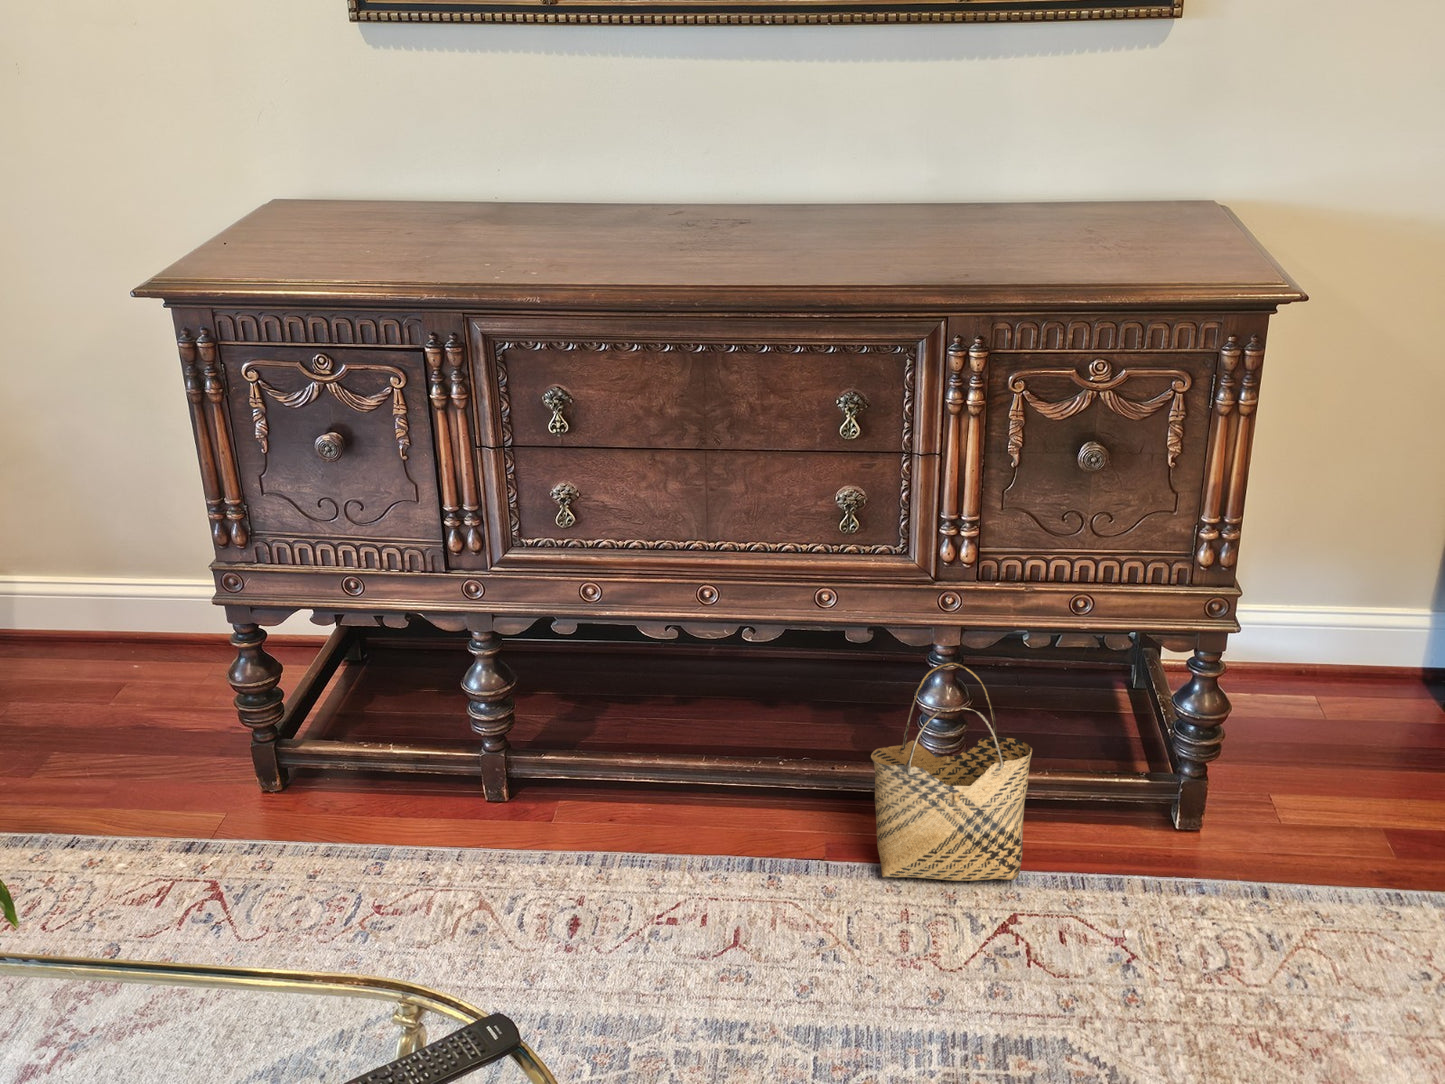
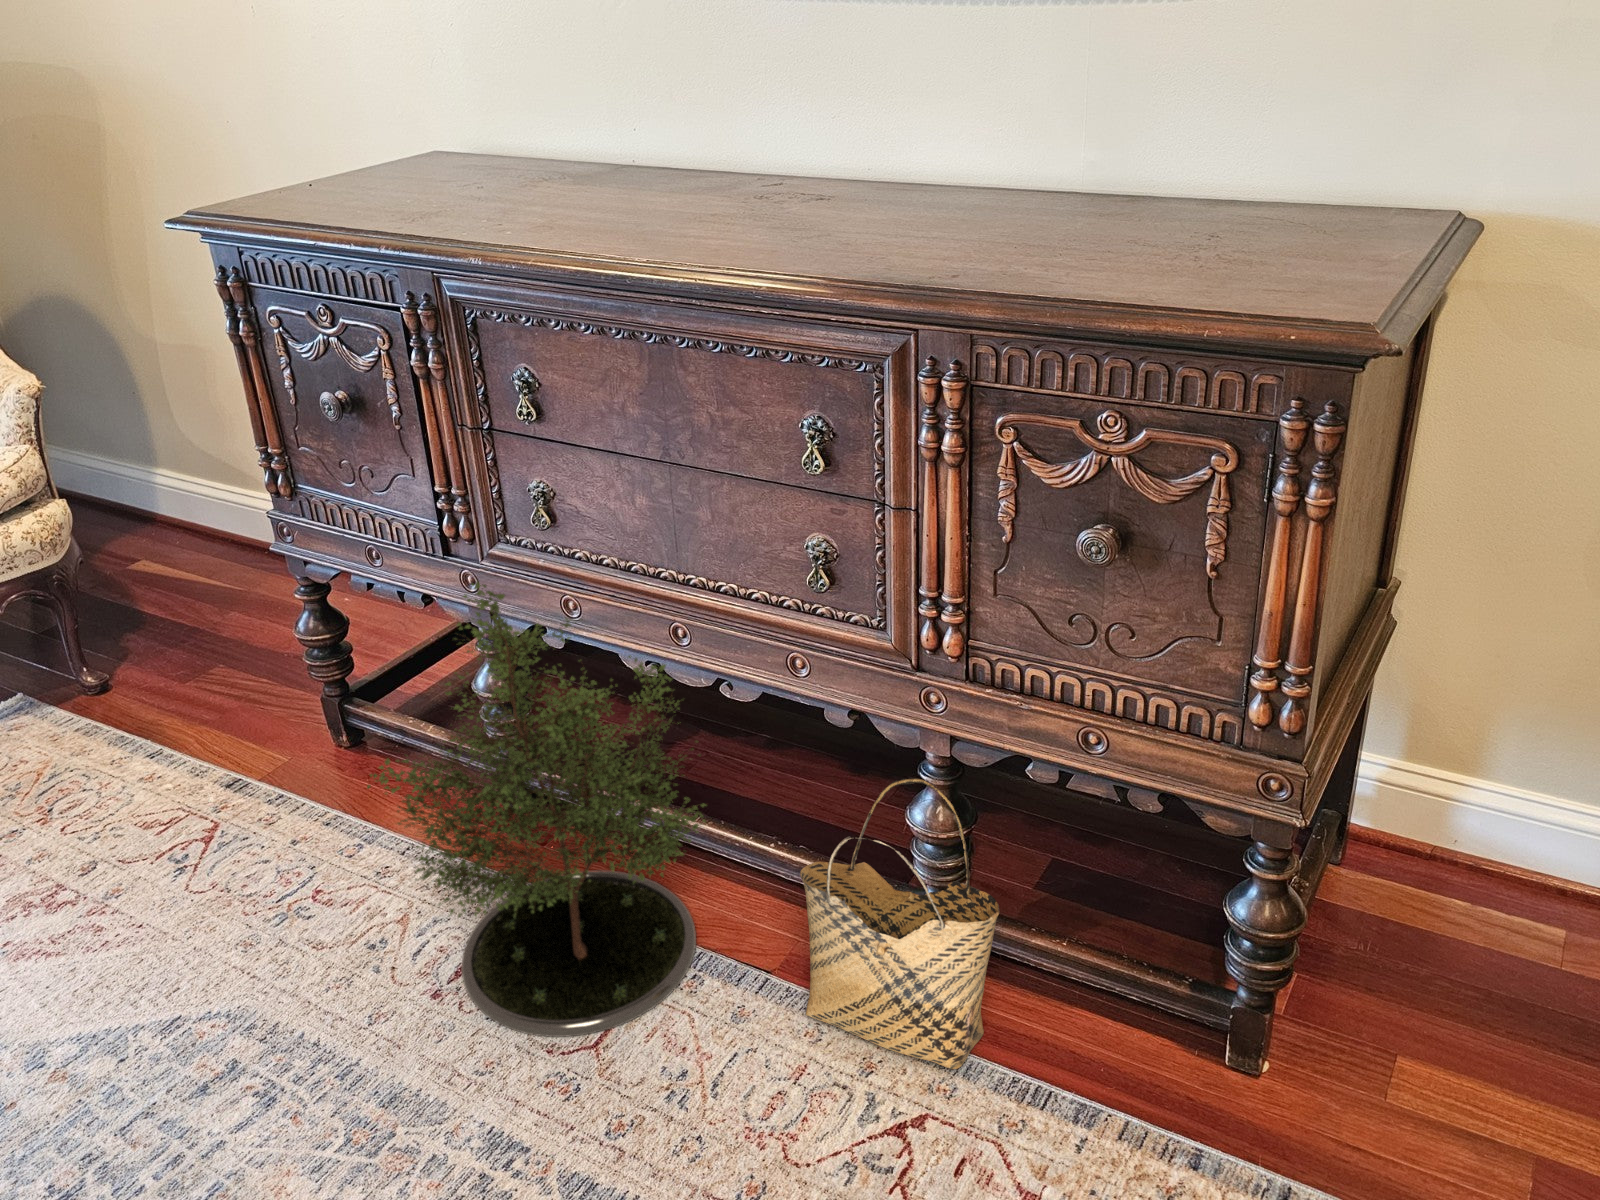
potted tree: none [533,570,777,955] -> present [367,581,707,1037]

